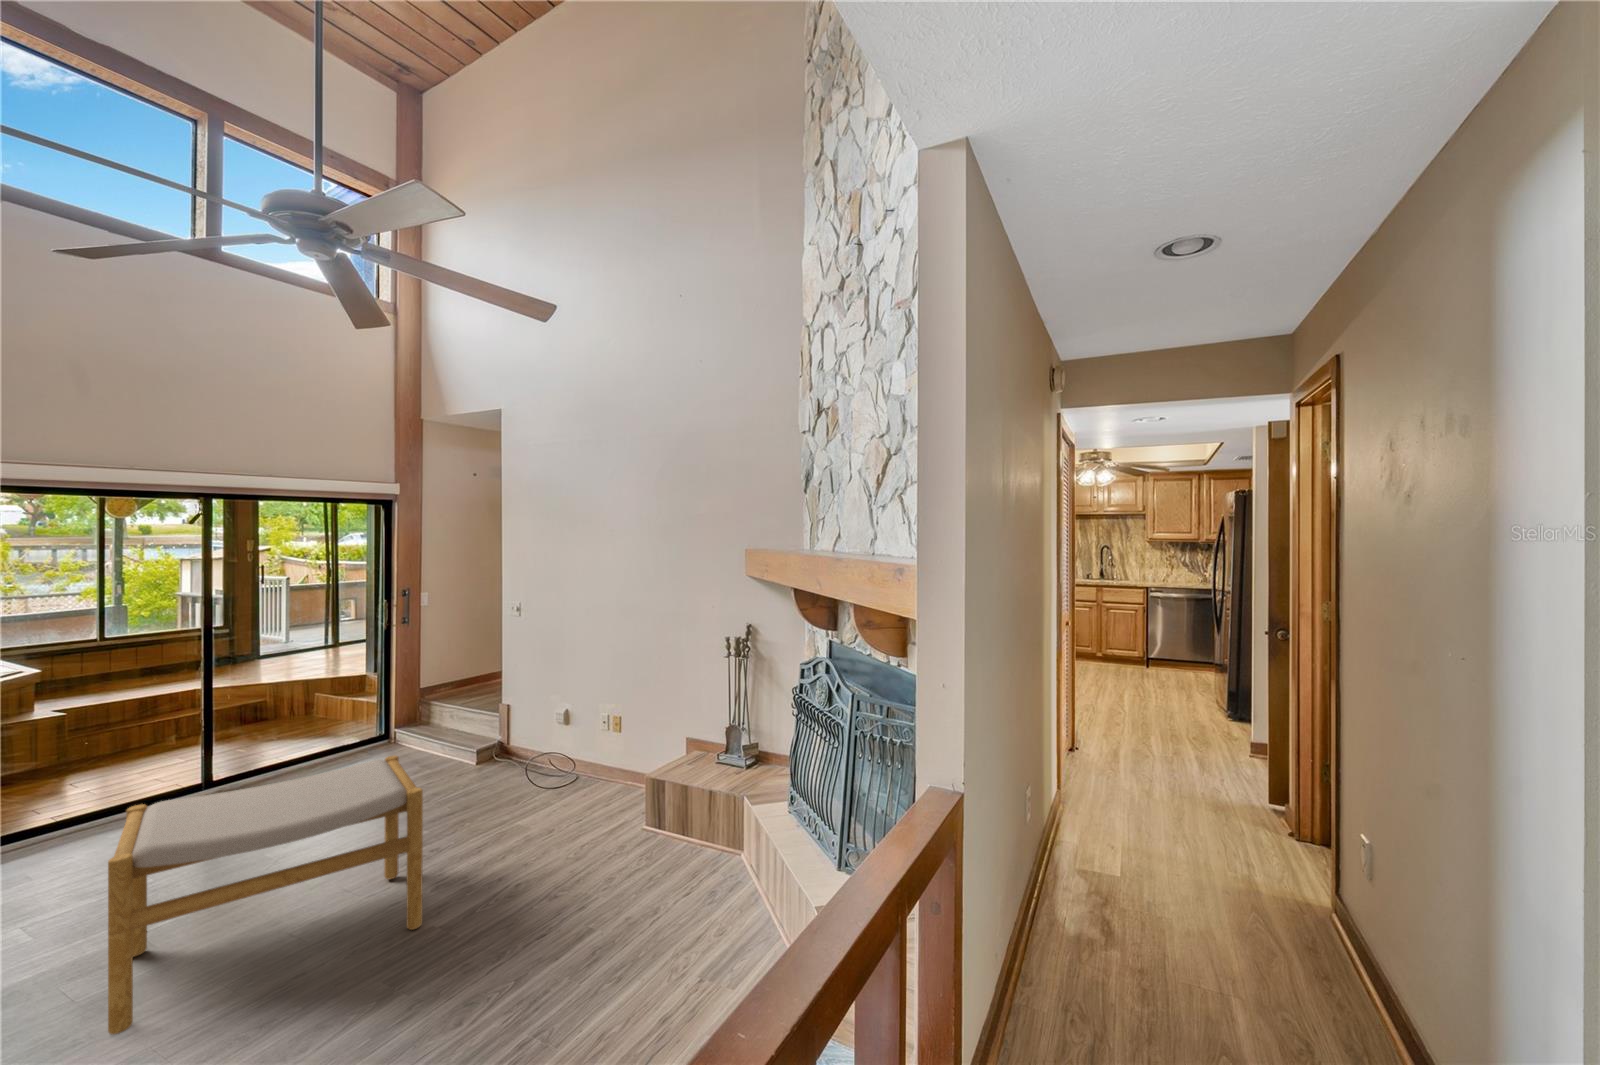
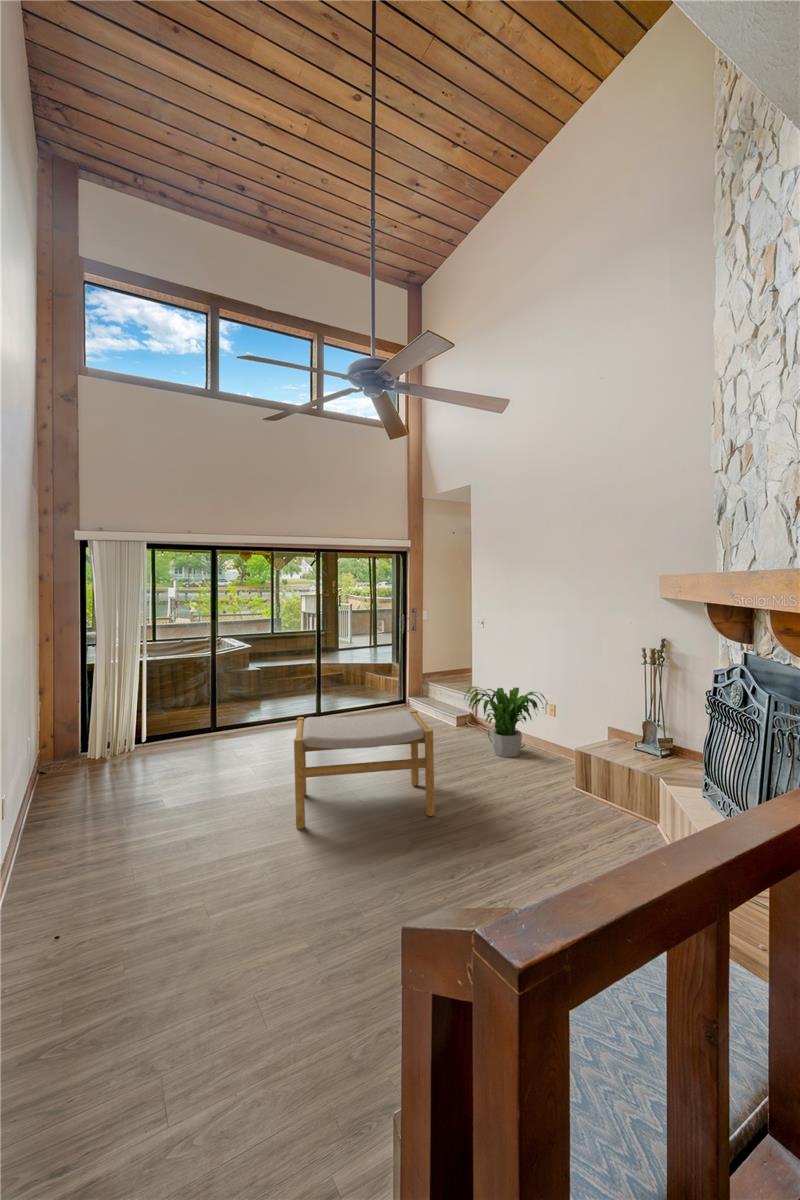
potted plant: none [485,694,612,798] -> present [464,686,548,757]

